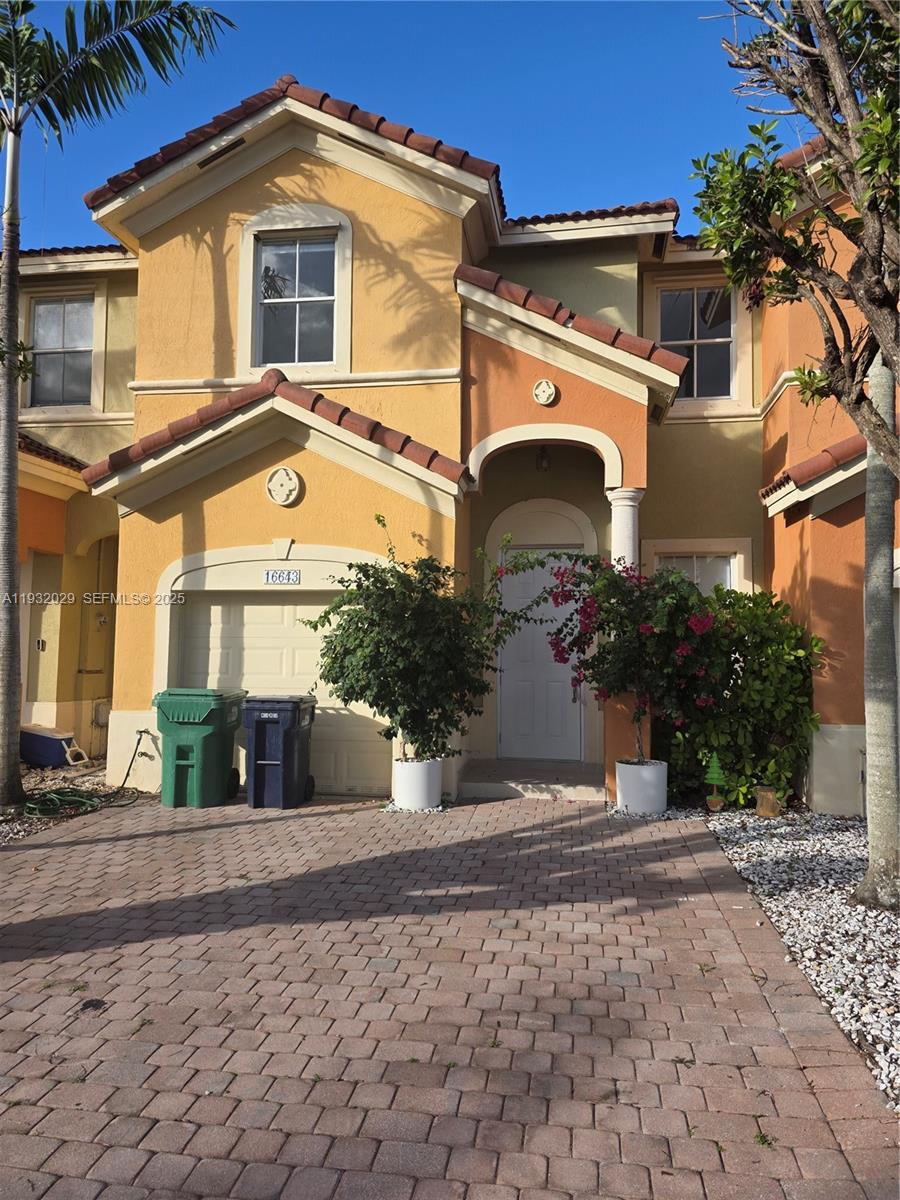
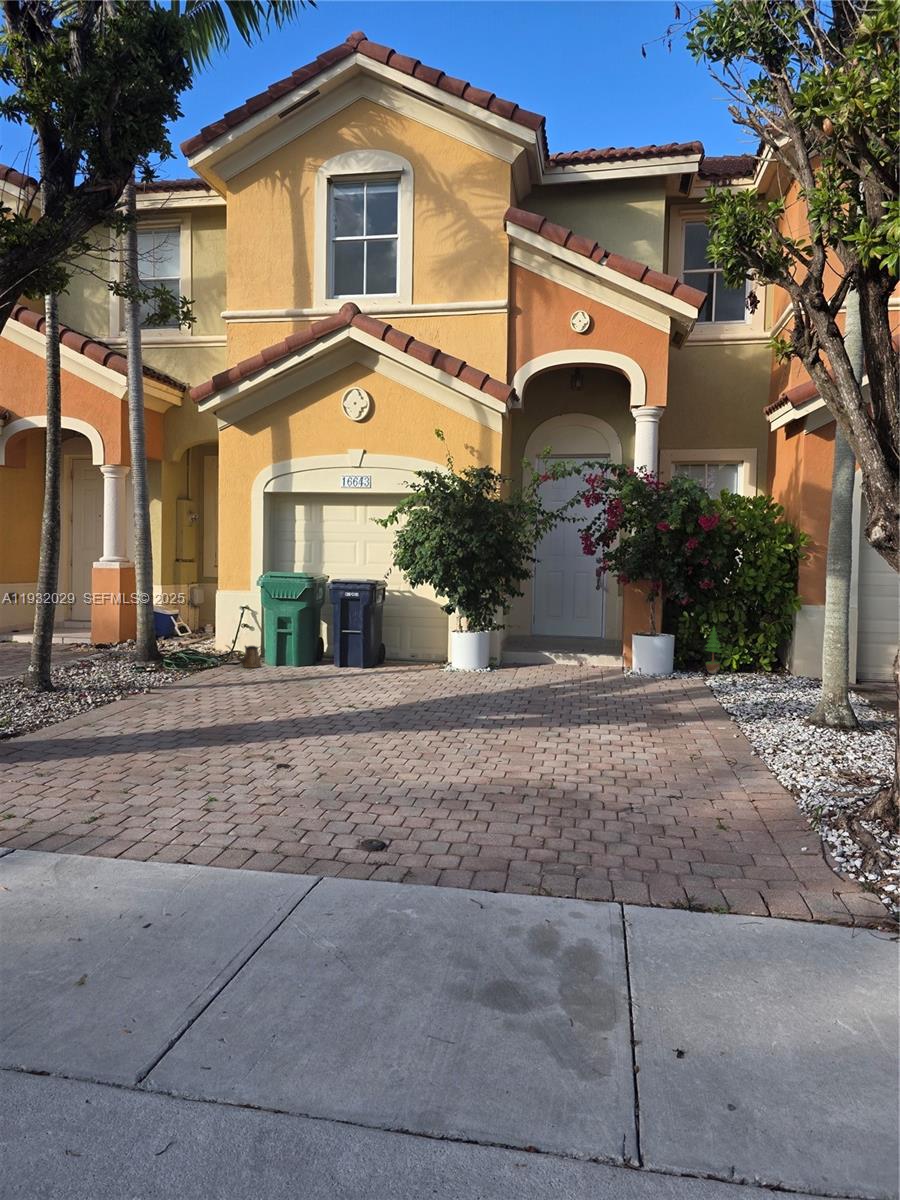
watering can: present [753,786,793,817] -> present [227,646,265,668]

